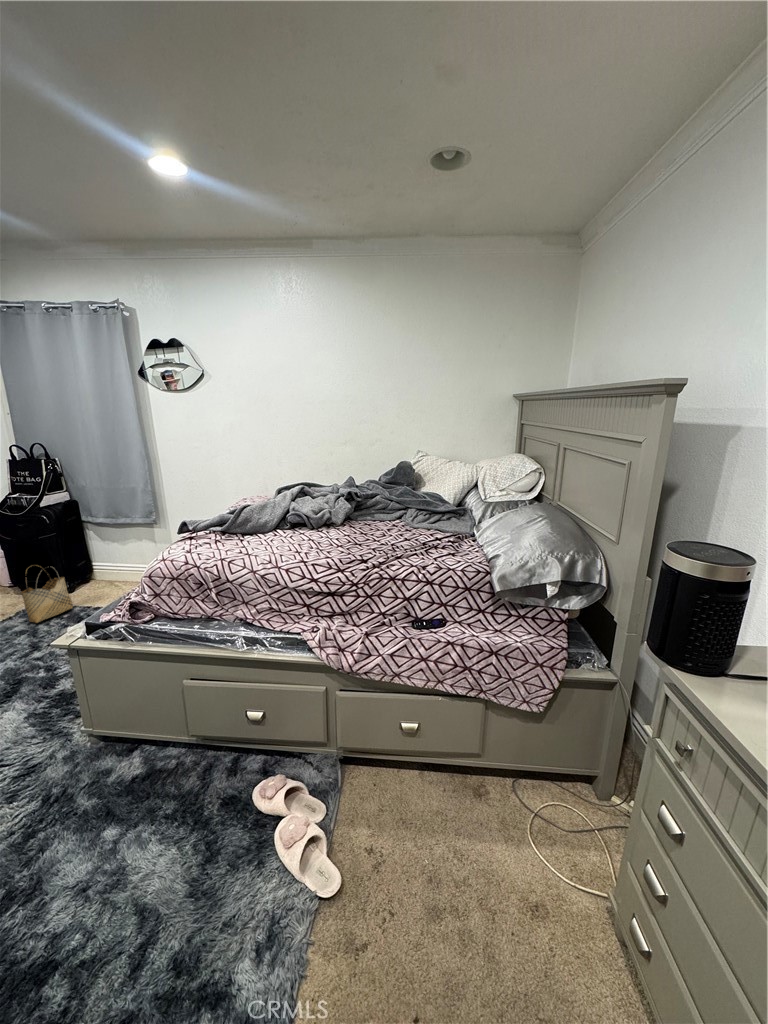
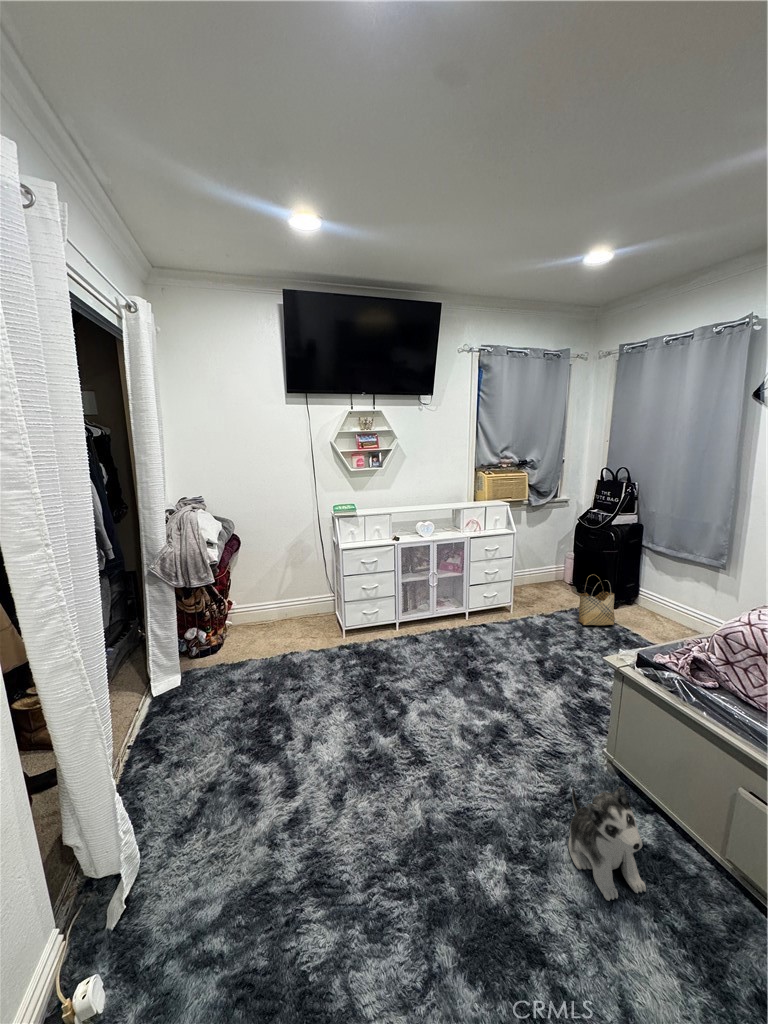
plush toy: none [50,748,140,856] -> present [568,787,646,901]

